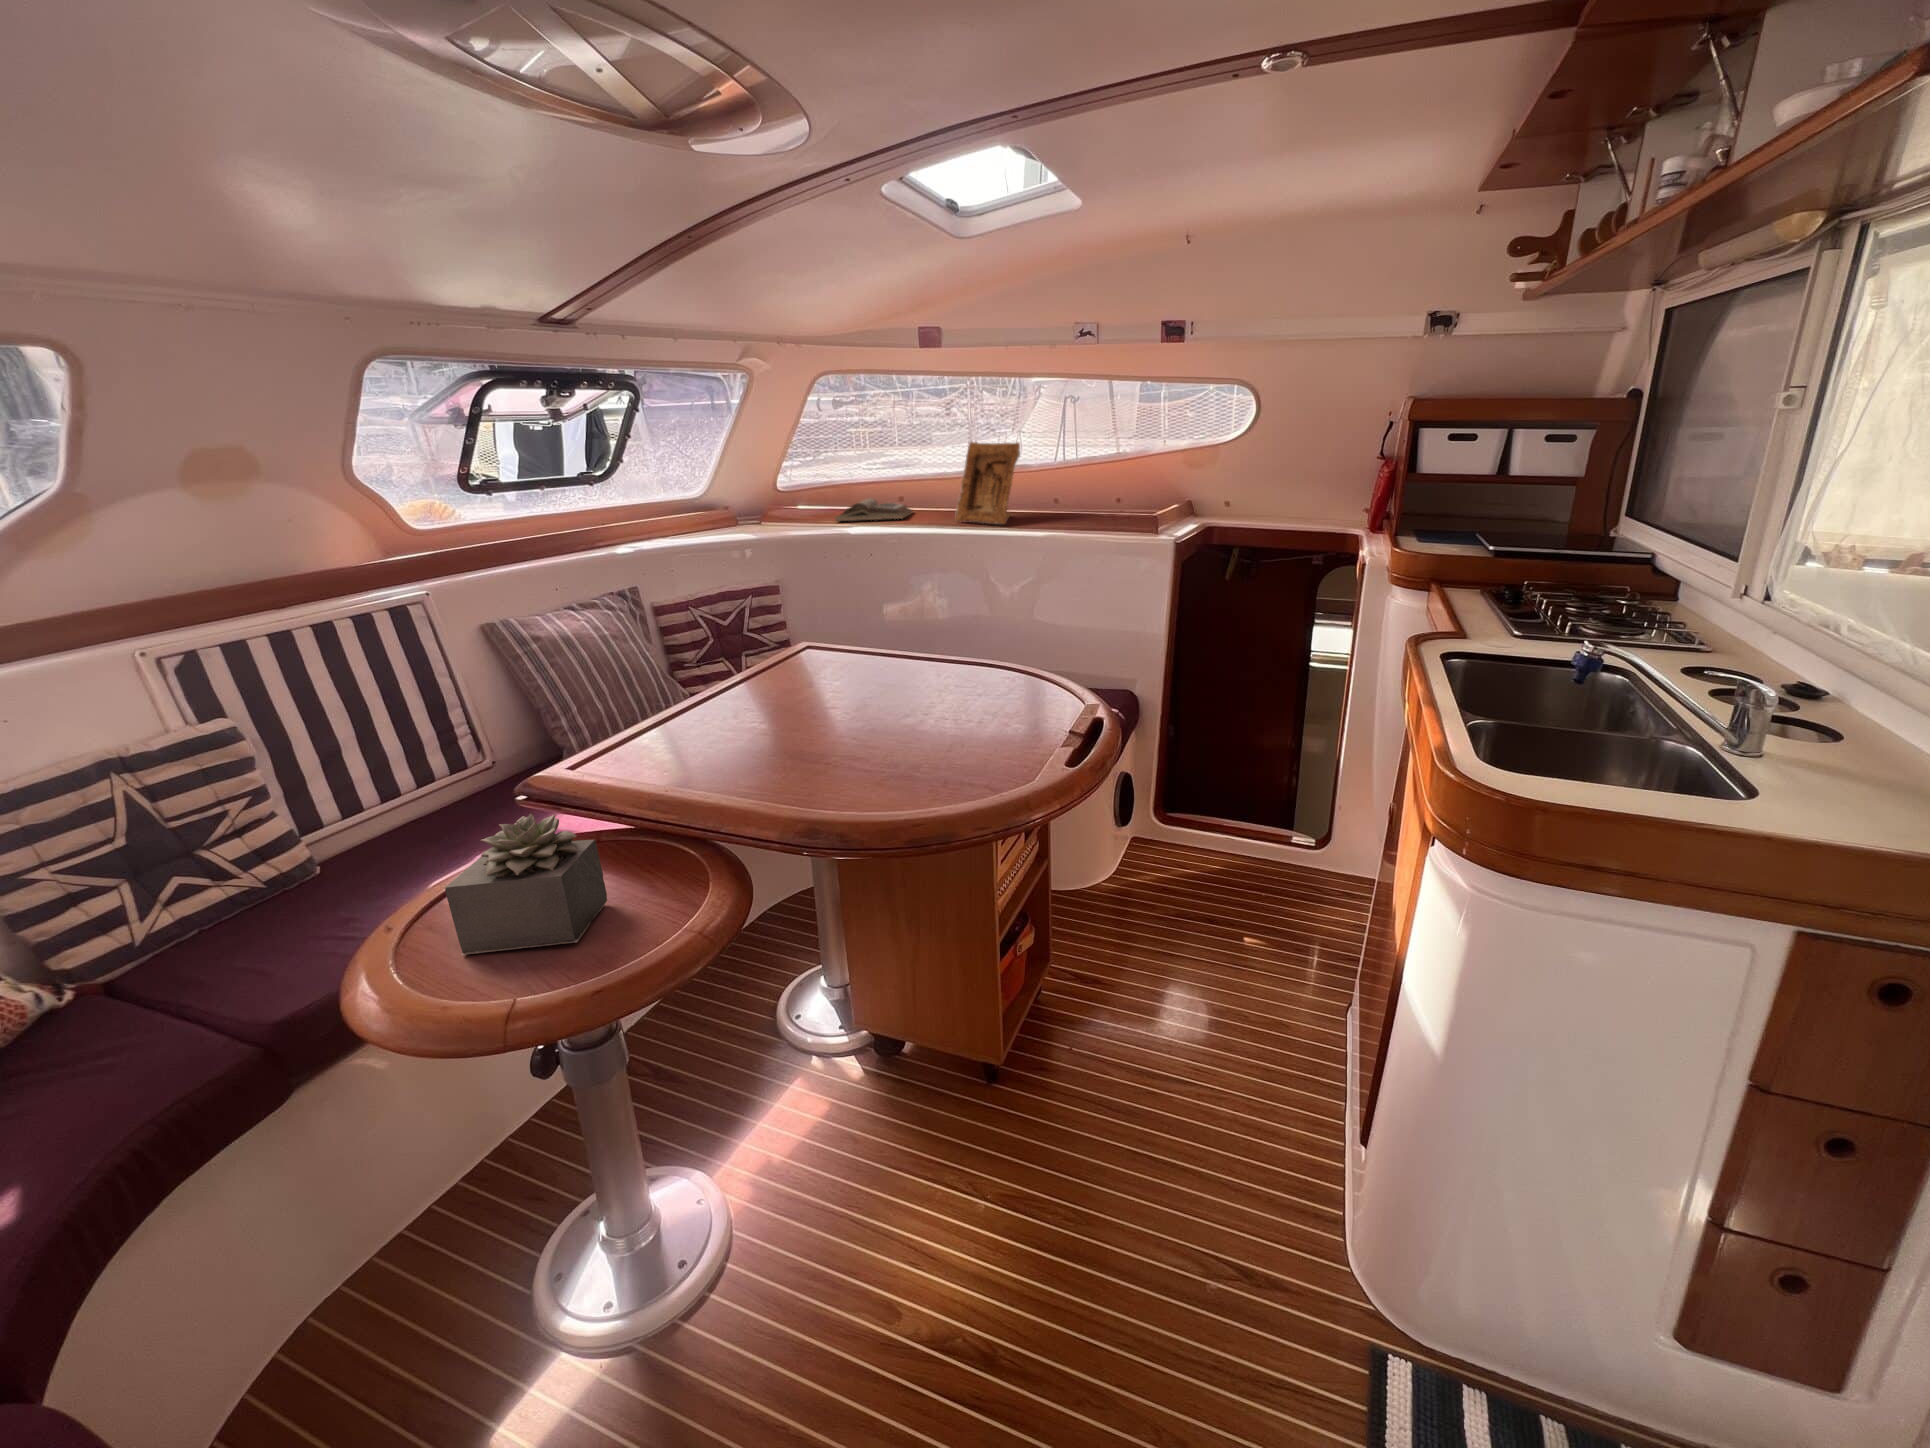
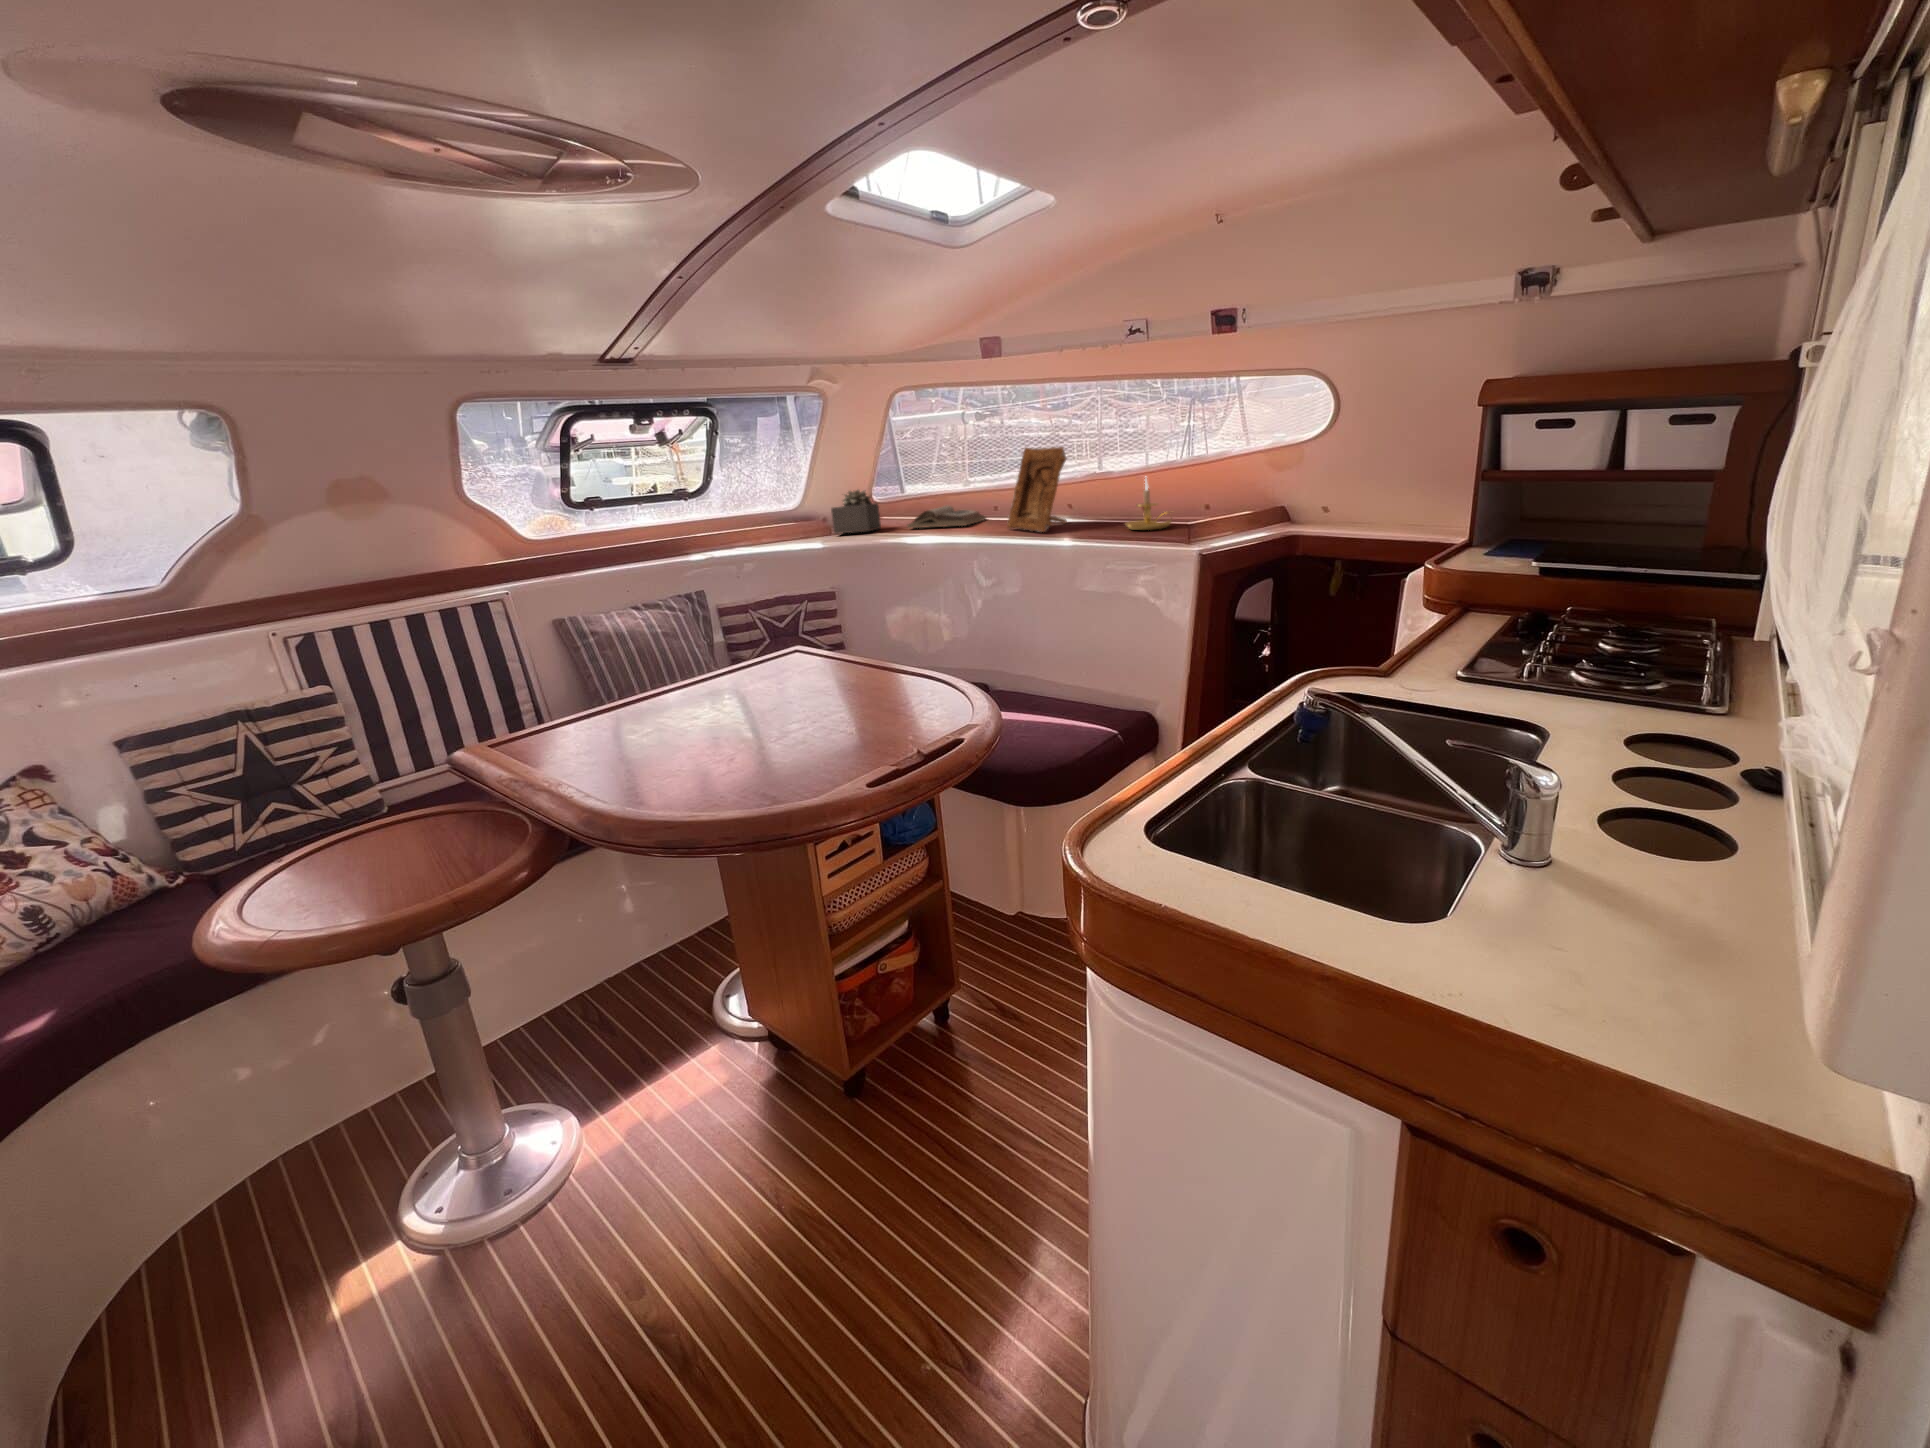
candle holder: none [1083,472,1135,523] -> present [1125,479,1171,530]
succulent plant: present [445,813,607,955] -> present [831,489,881,534]

